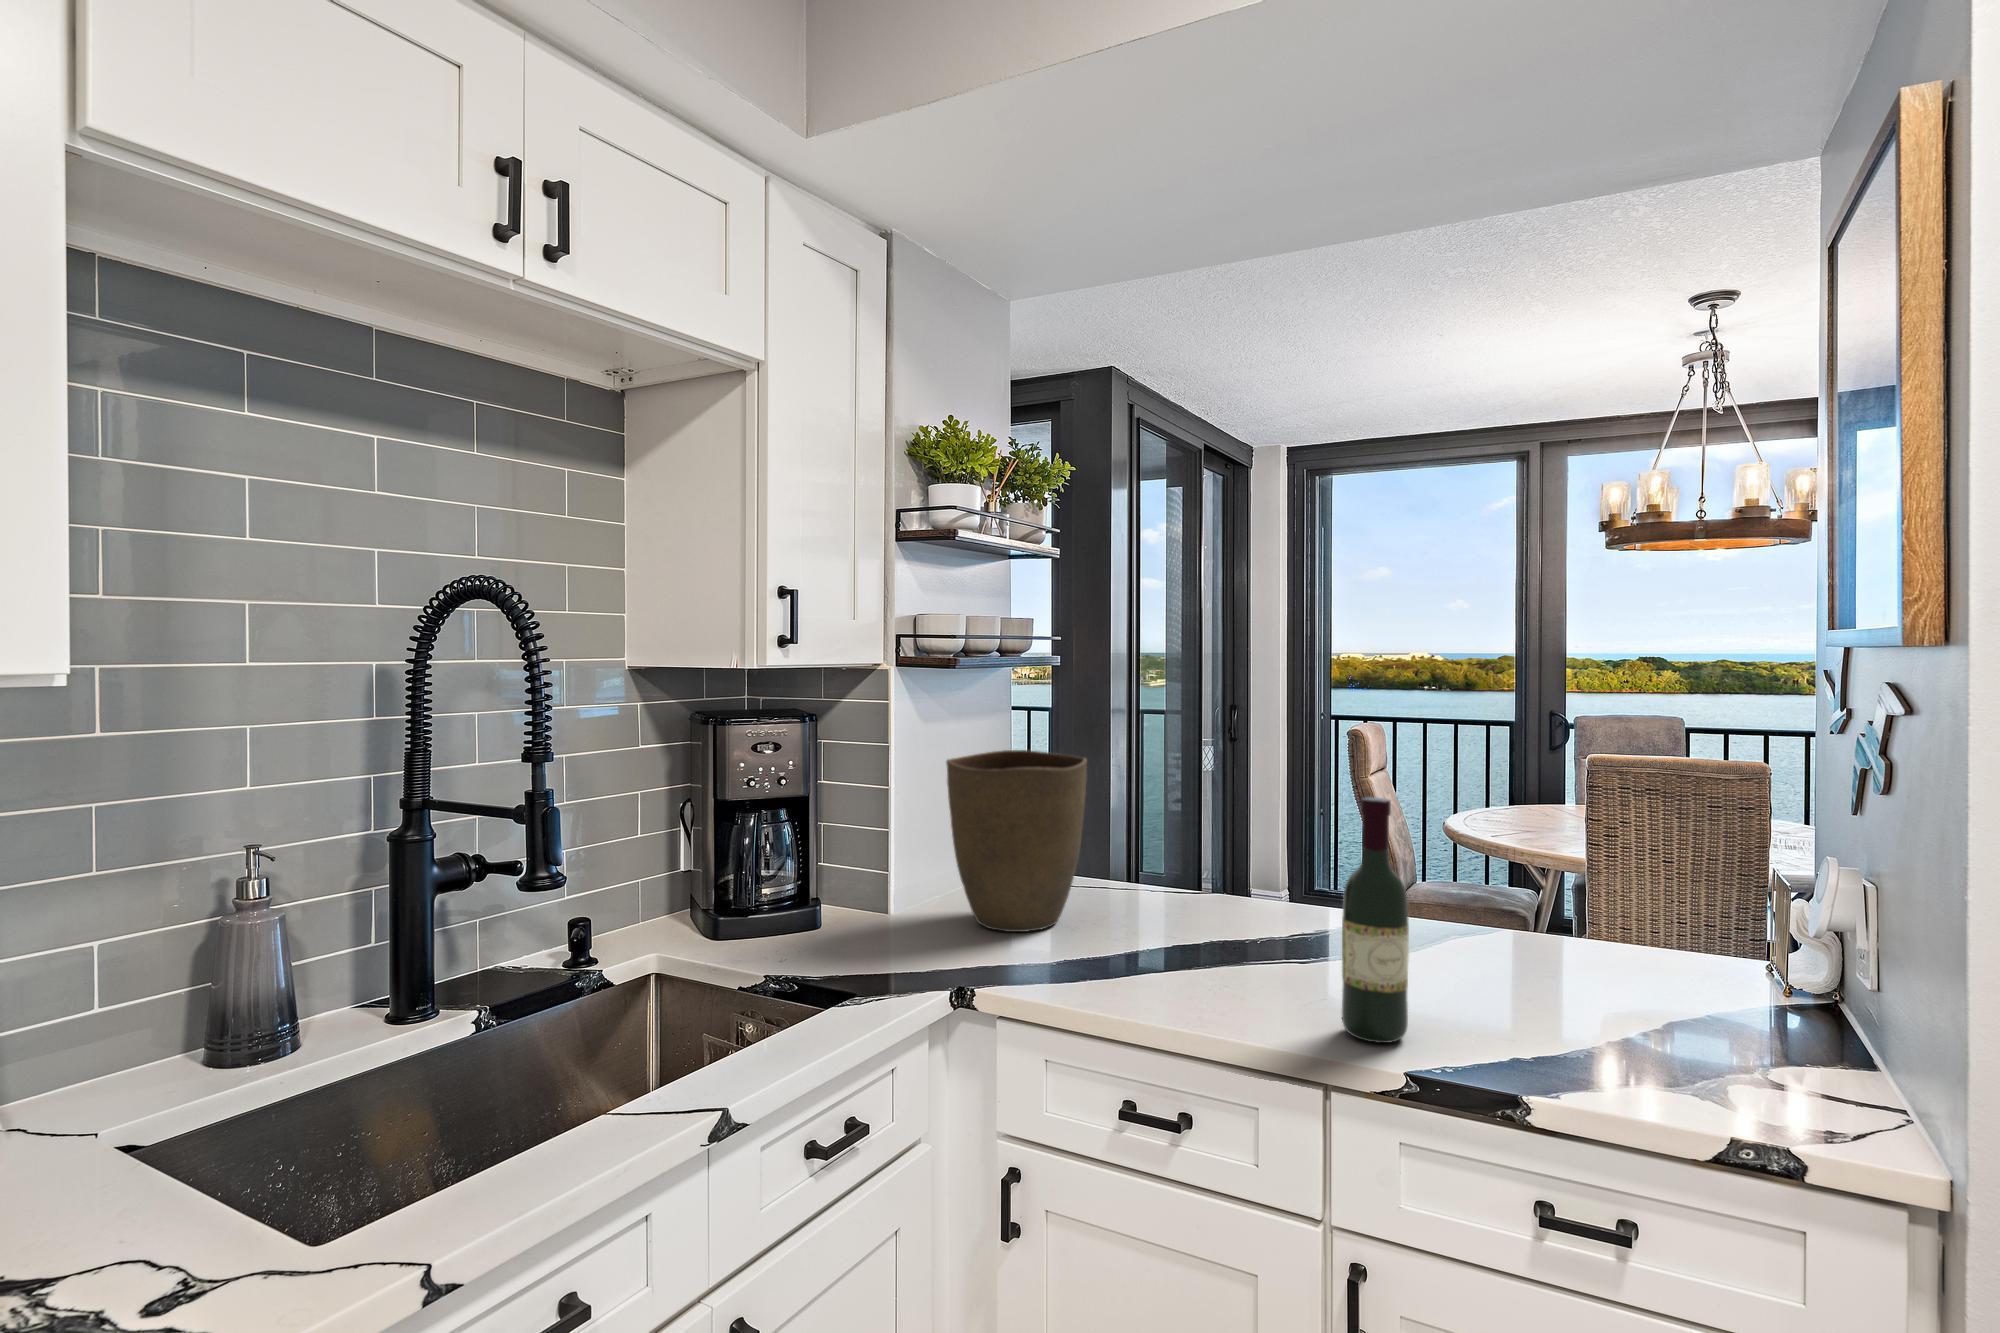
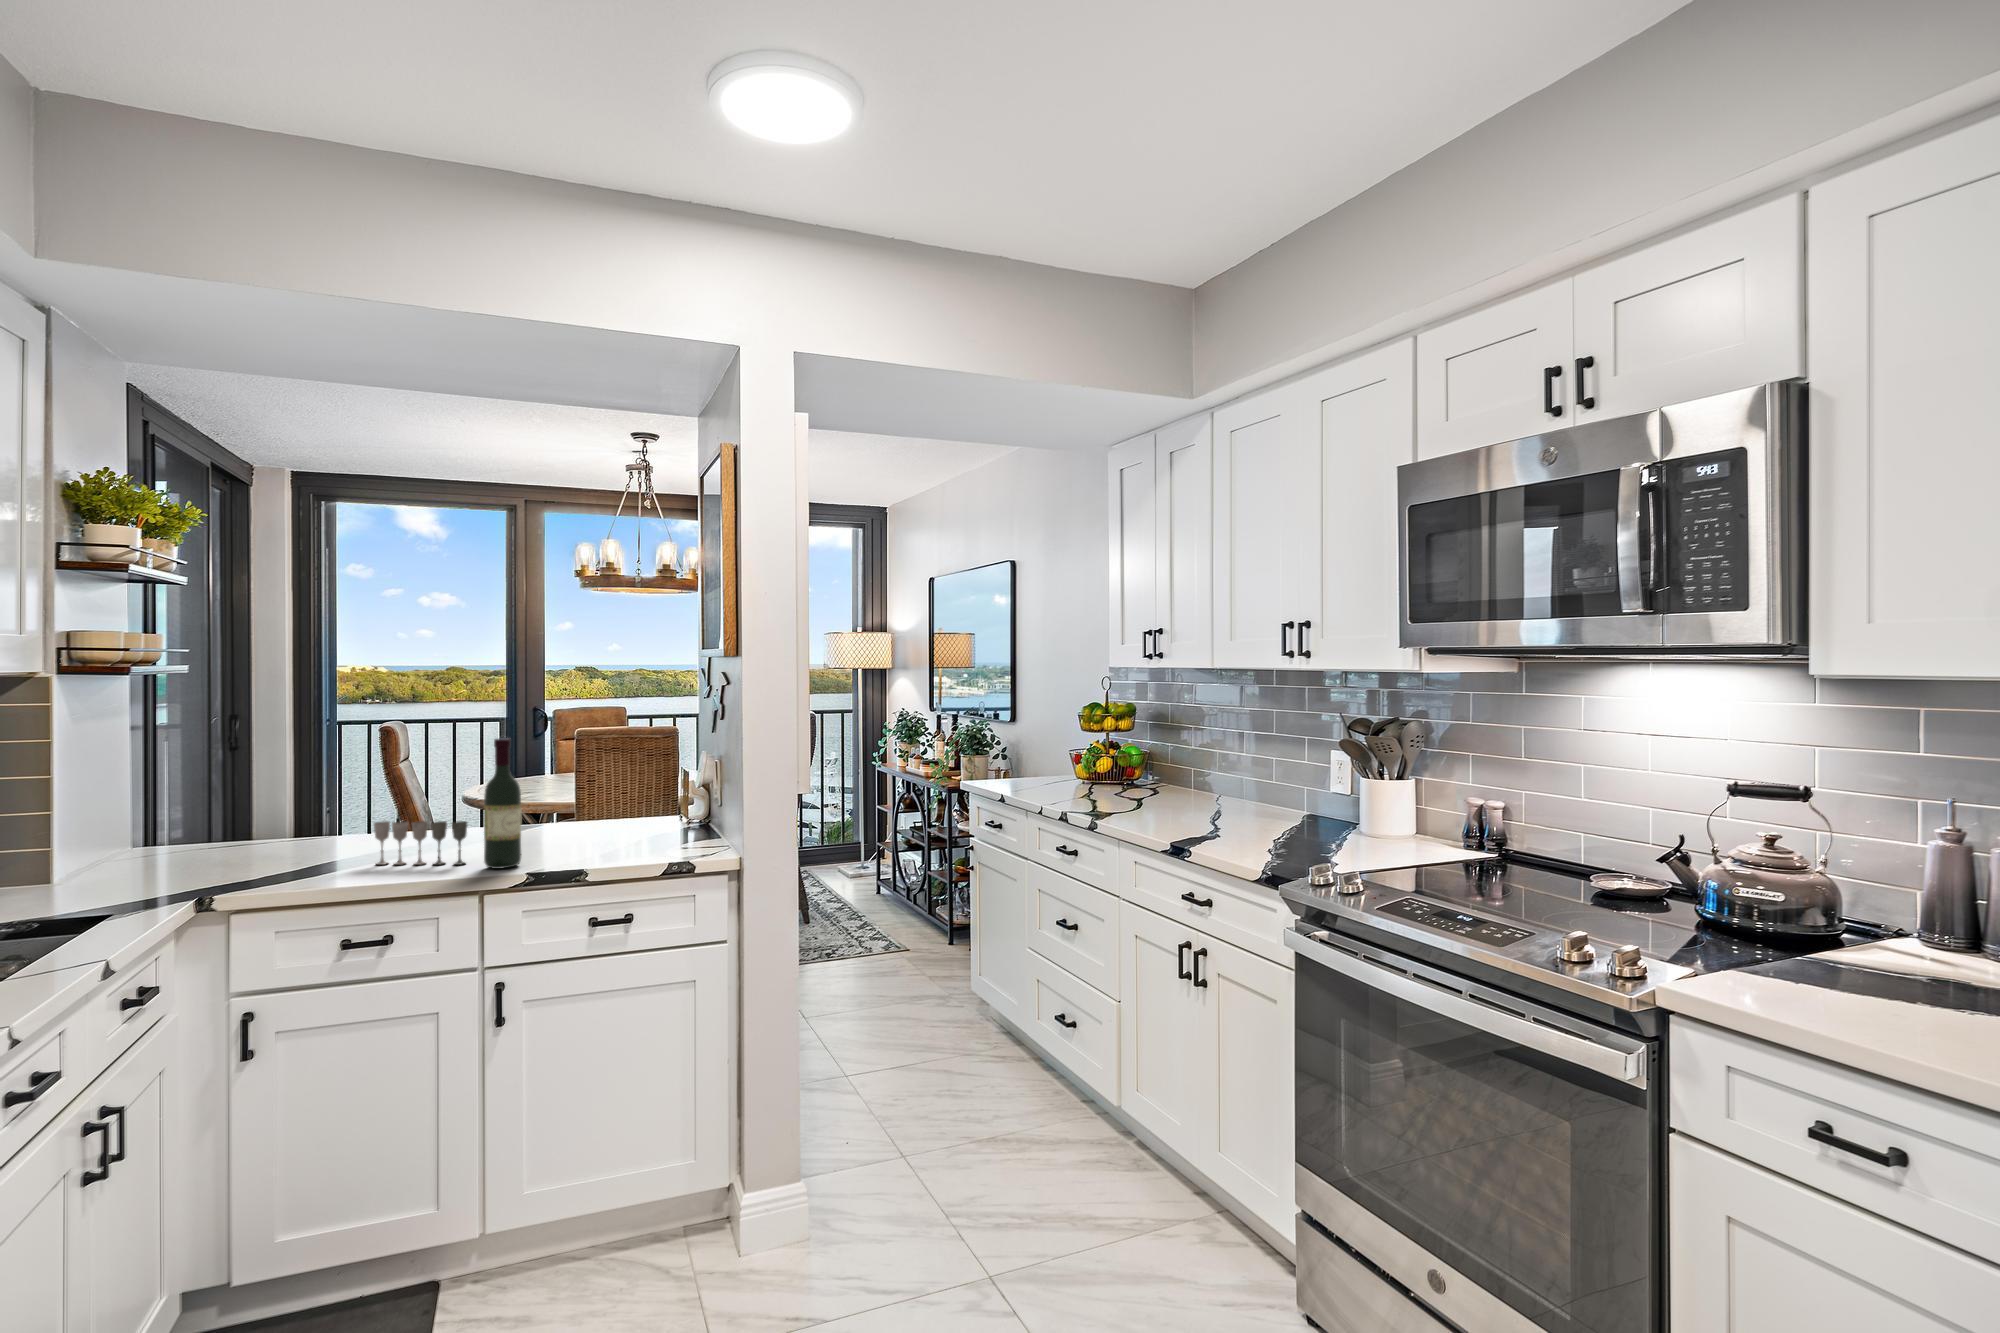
vase: present [946,750,1087,932] -> none [117,739,255,877]
wine glass: none [1202,903,1326,1007] -> present [374,821,467,865]

